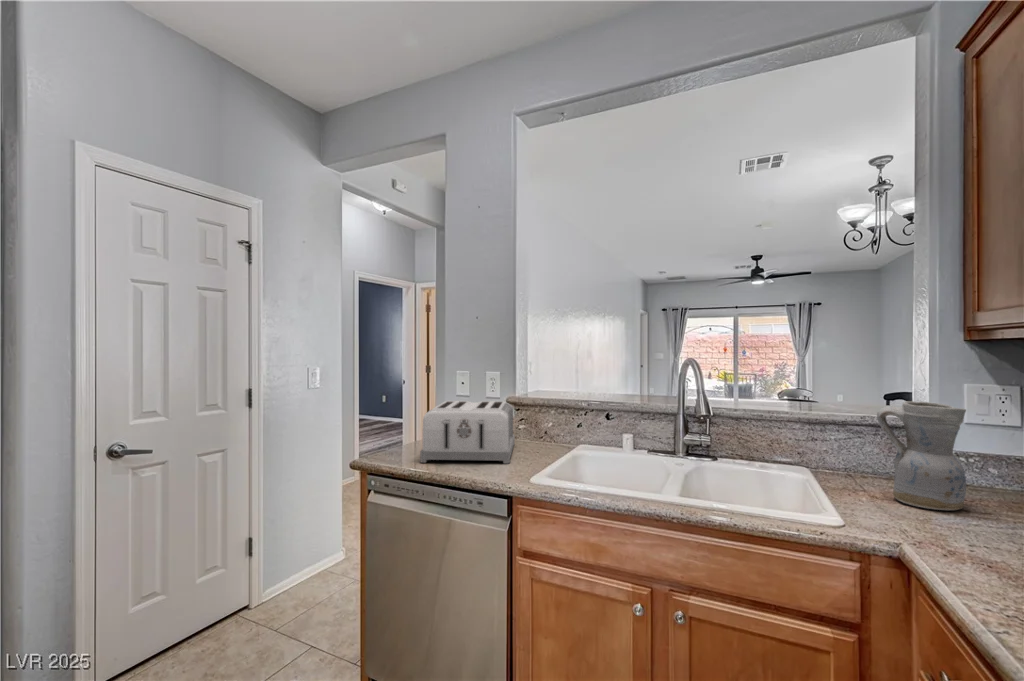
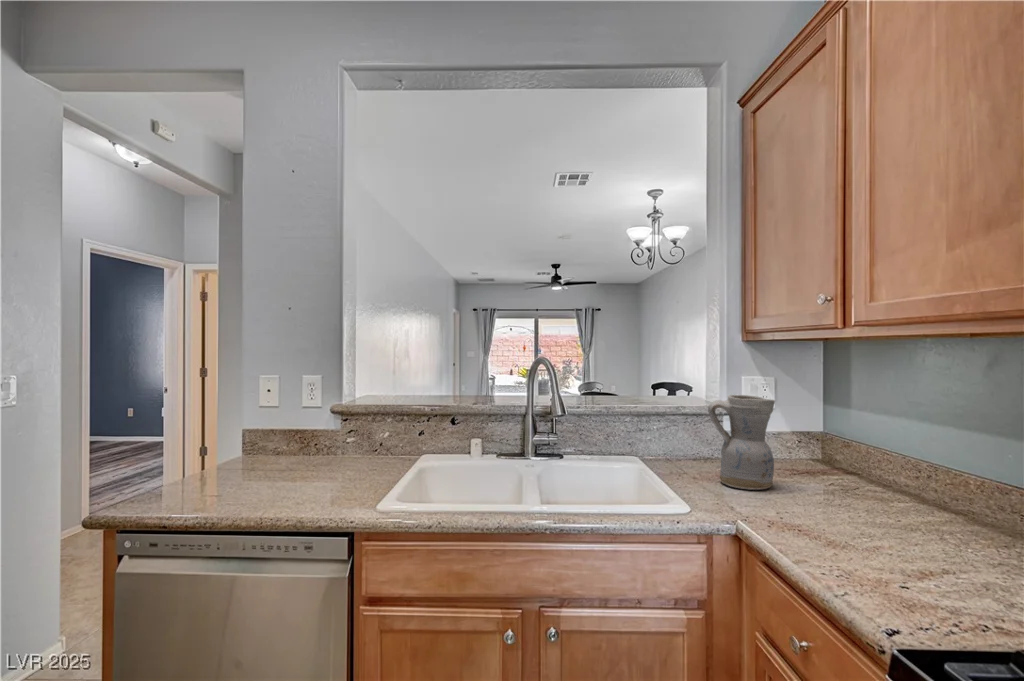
toaster: present [420,401,515,464] -> none [220,411,344,497]

